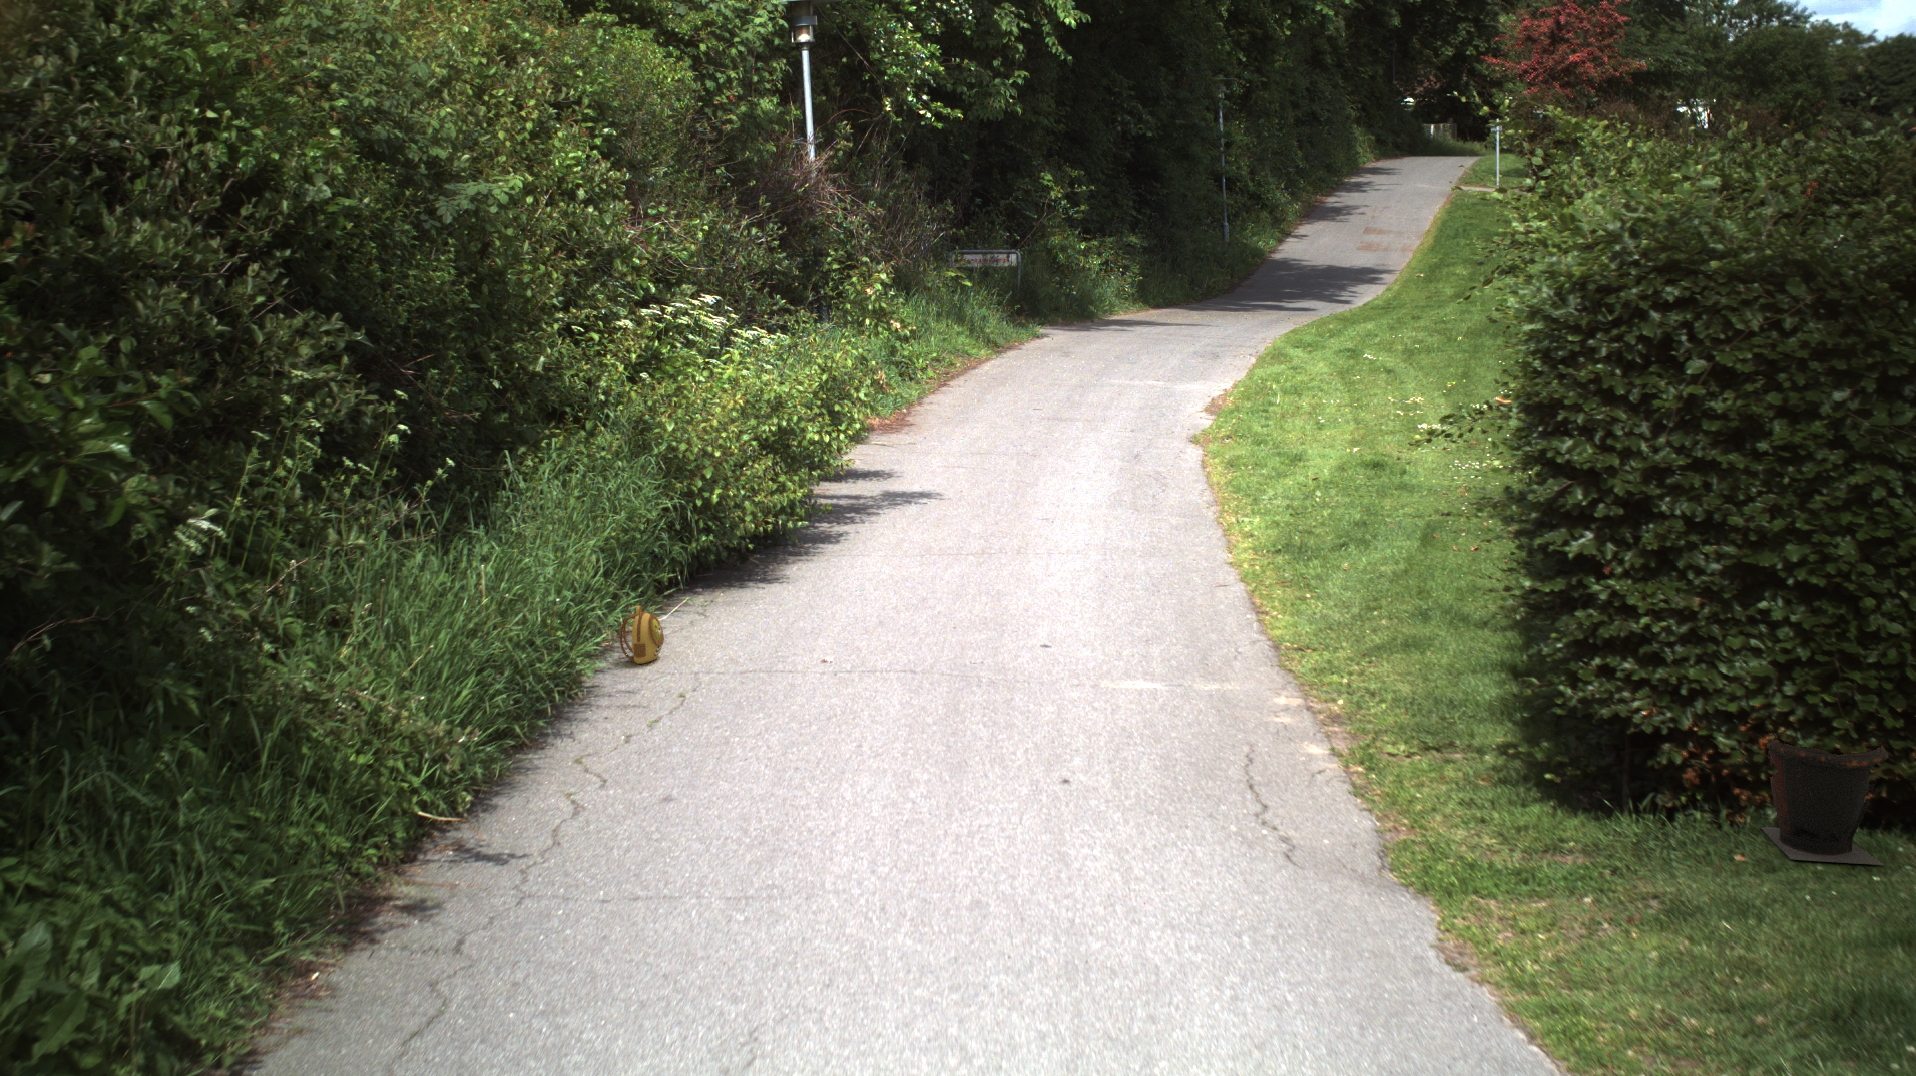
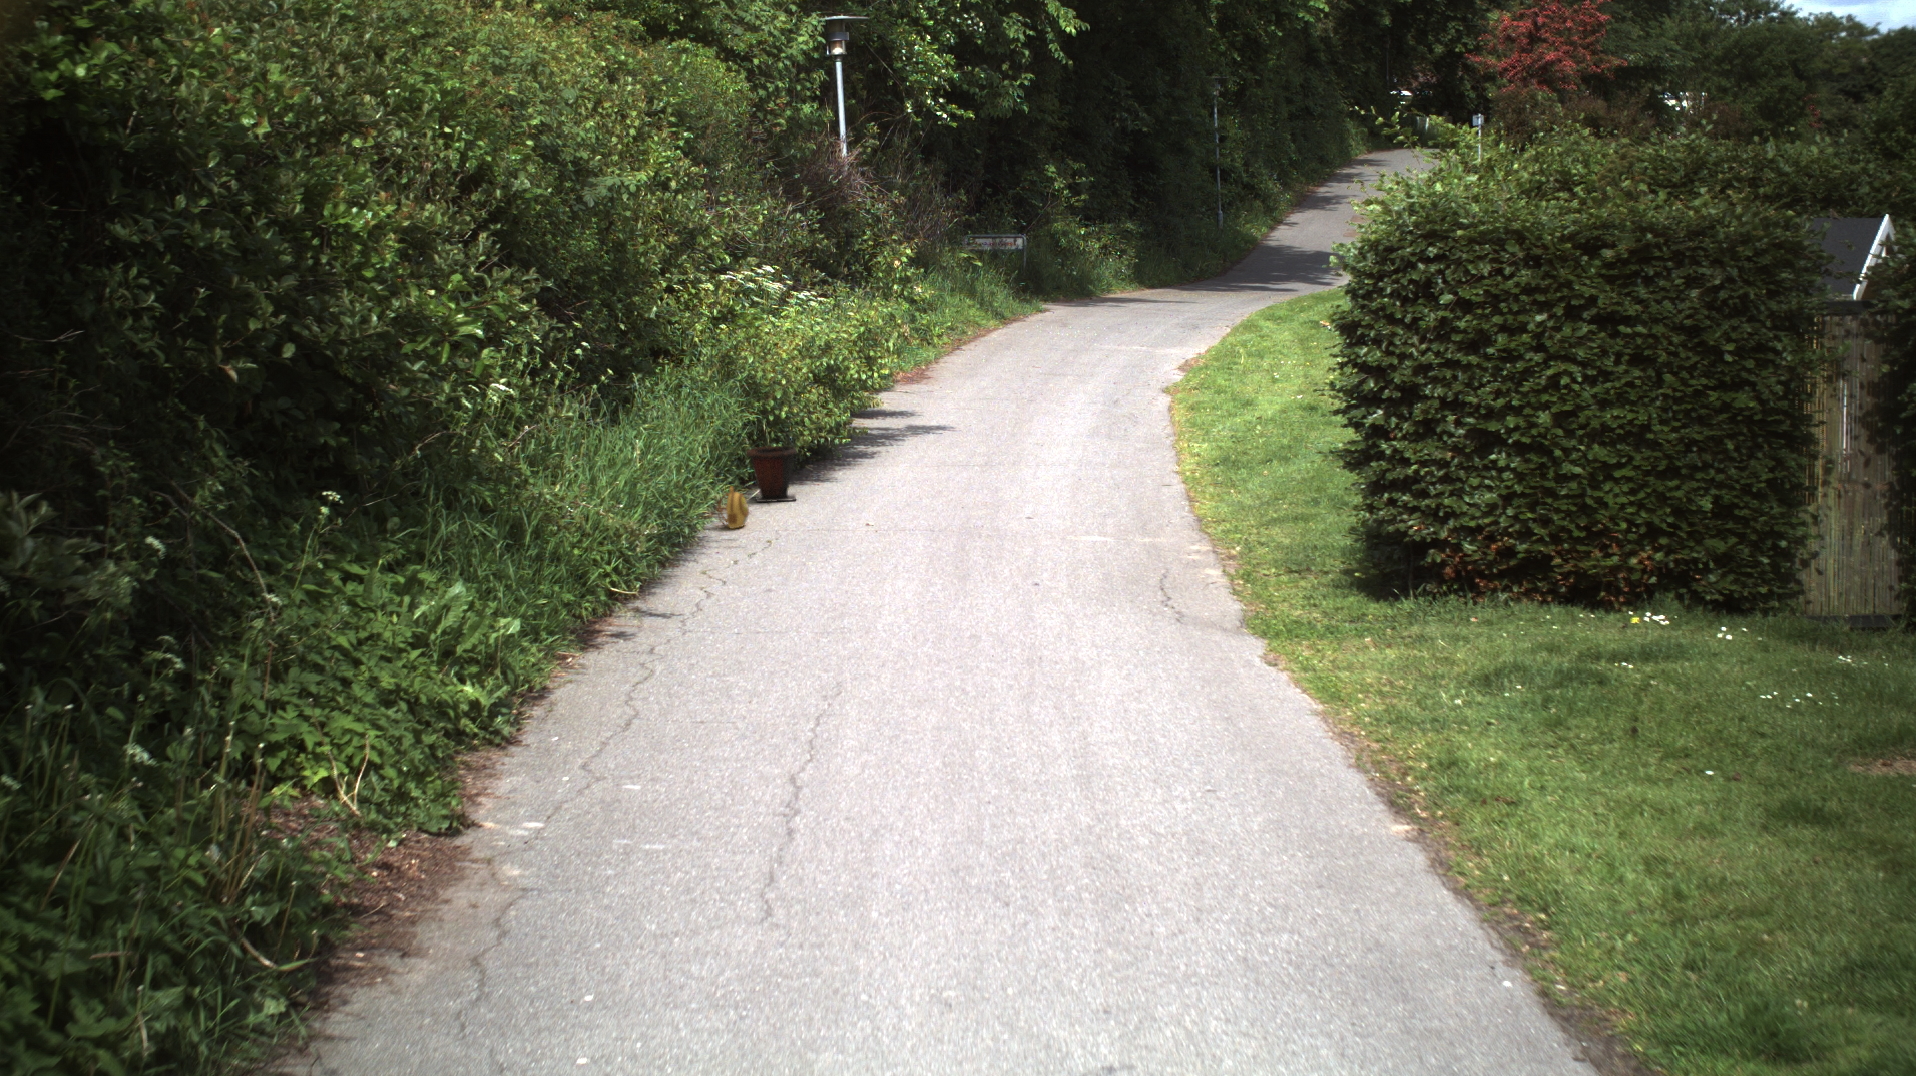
bucket: present [1761,733,1888,865] -> present [747,446,797,502]

